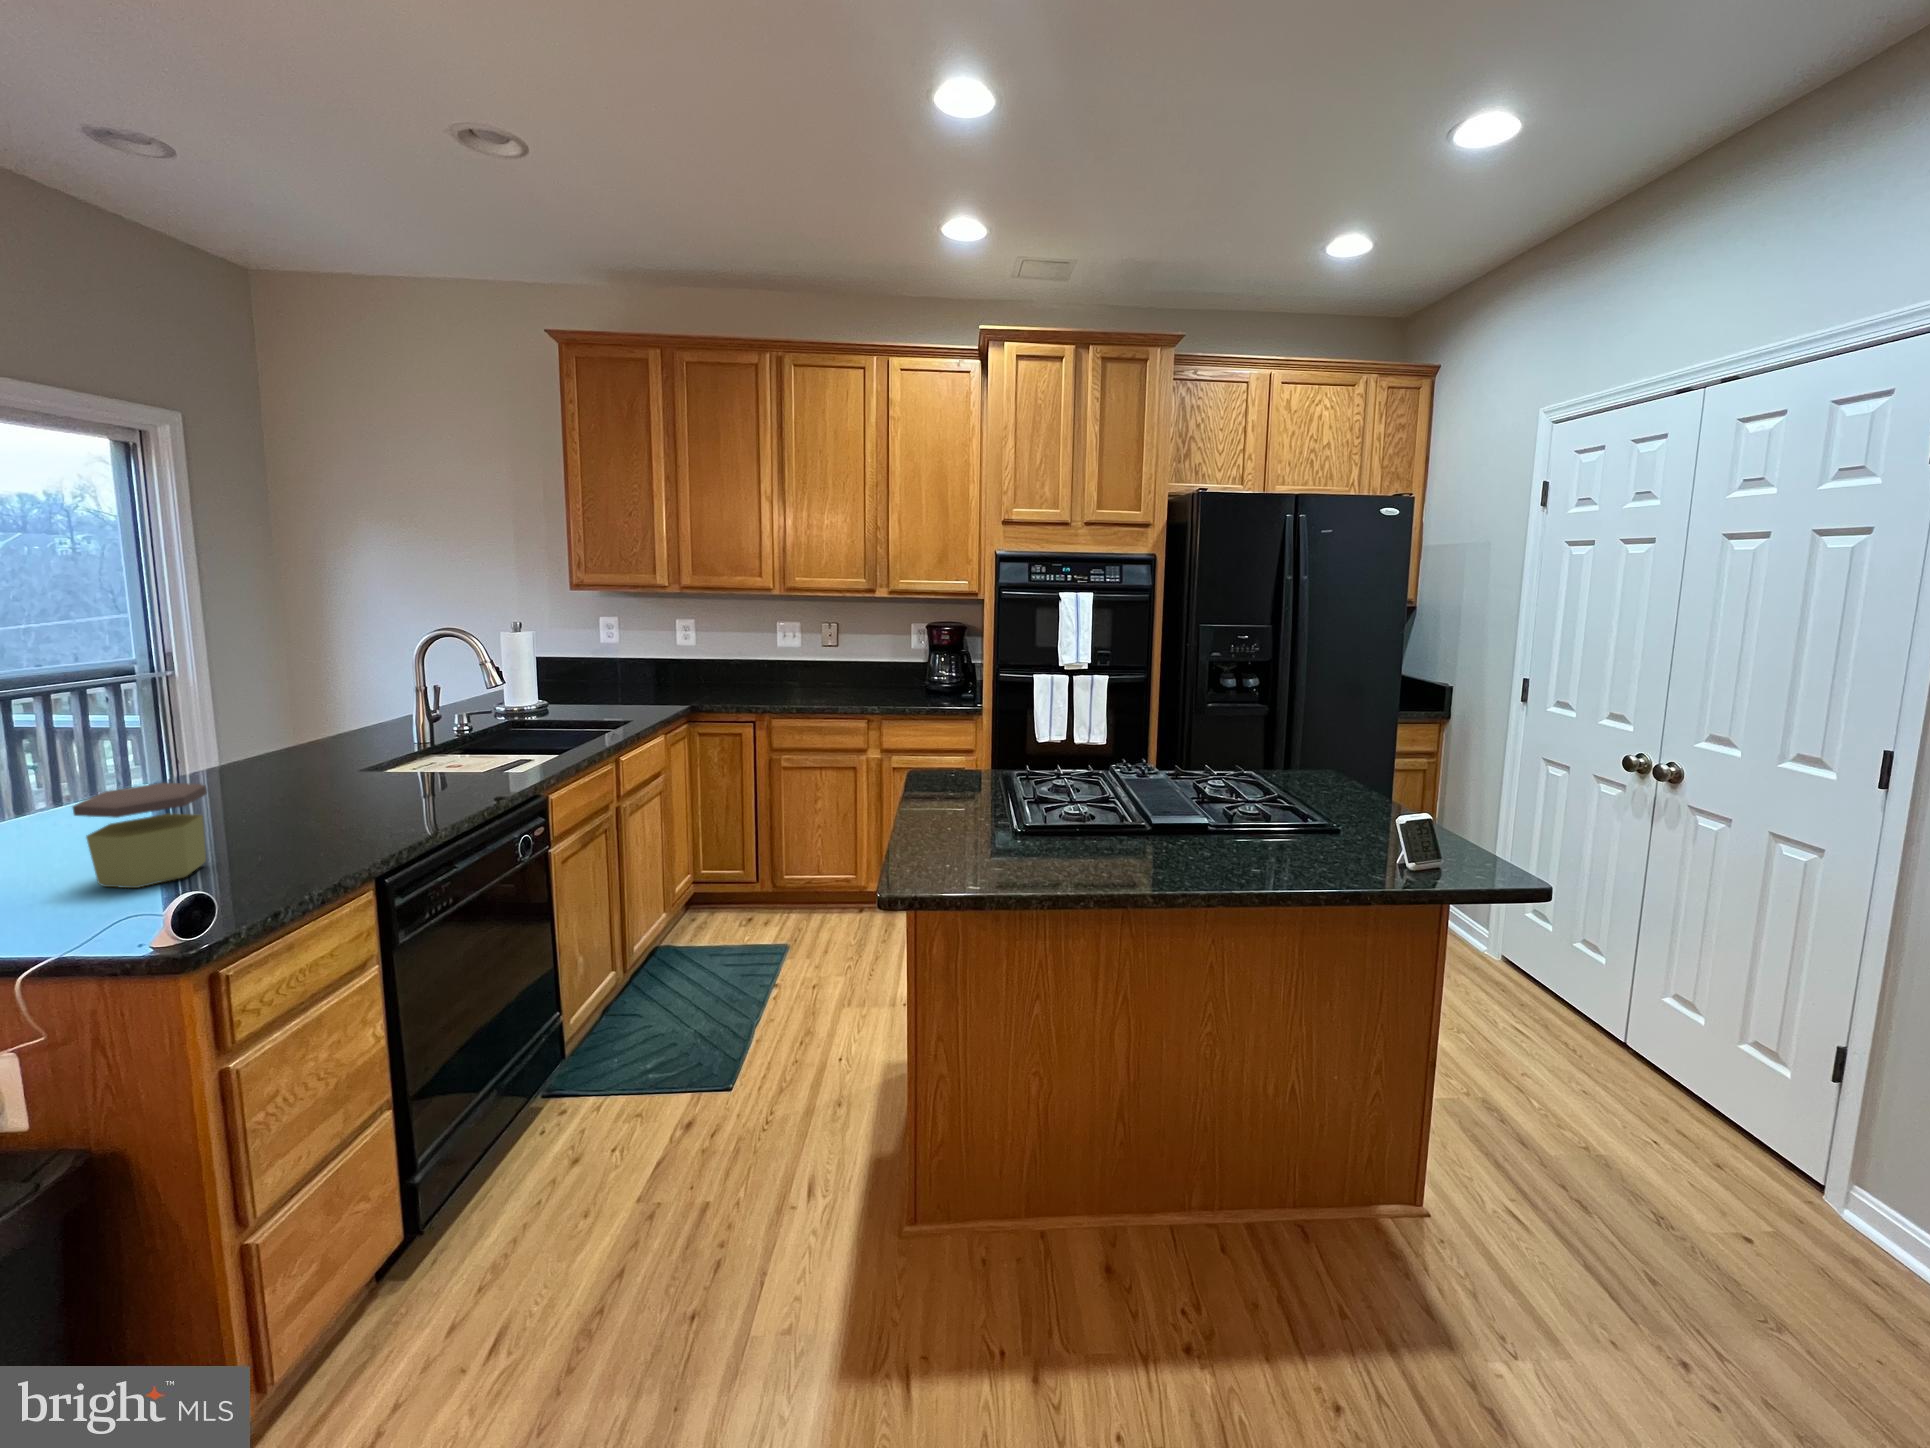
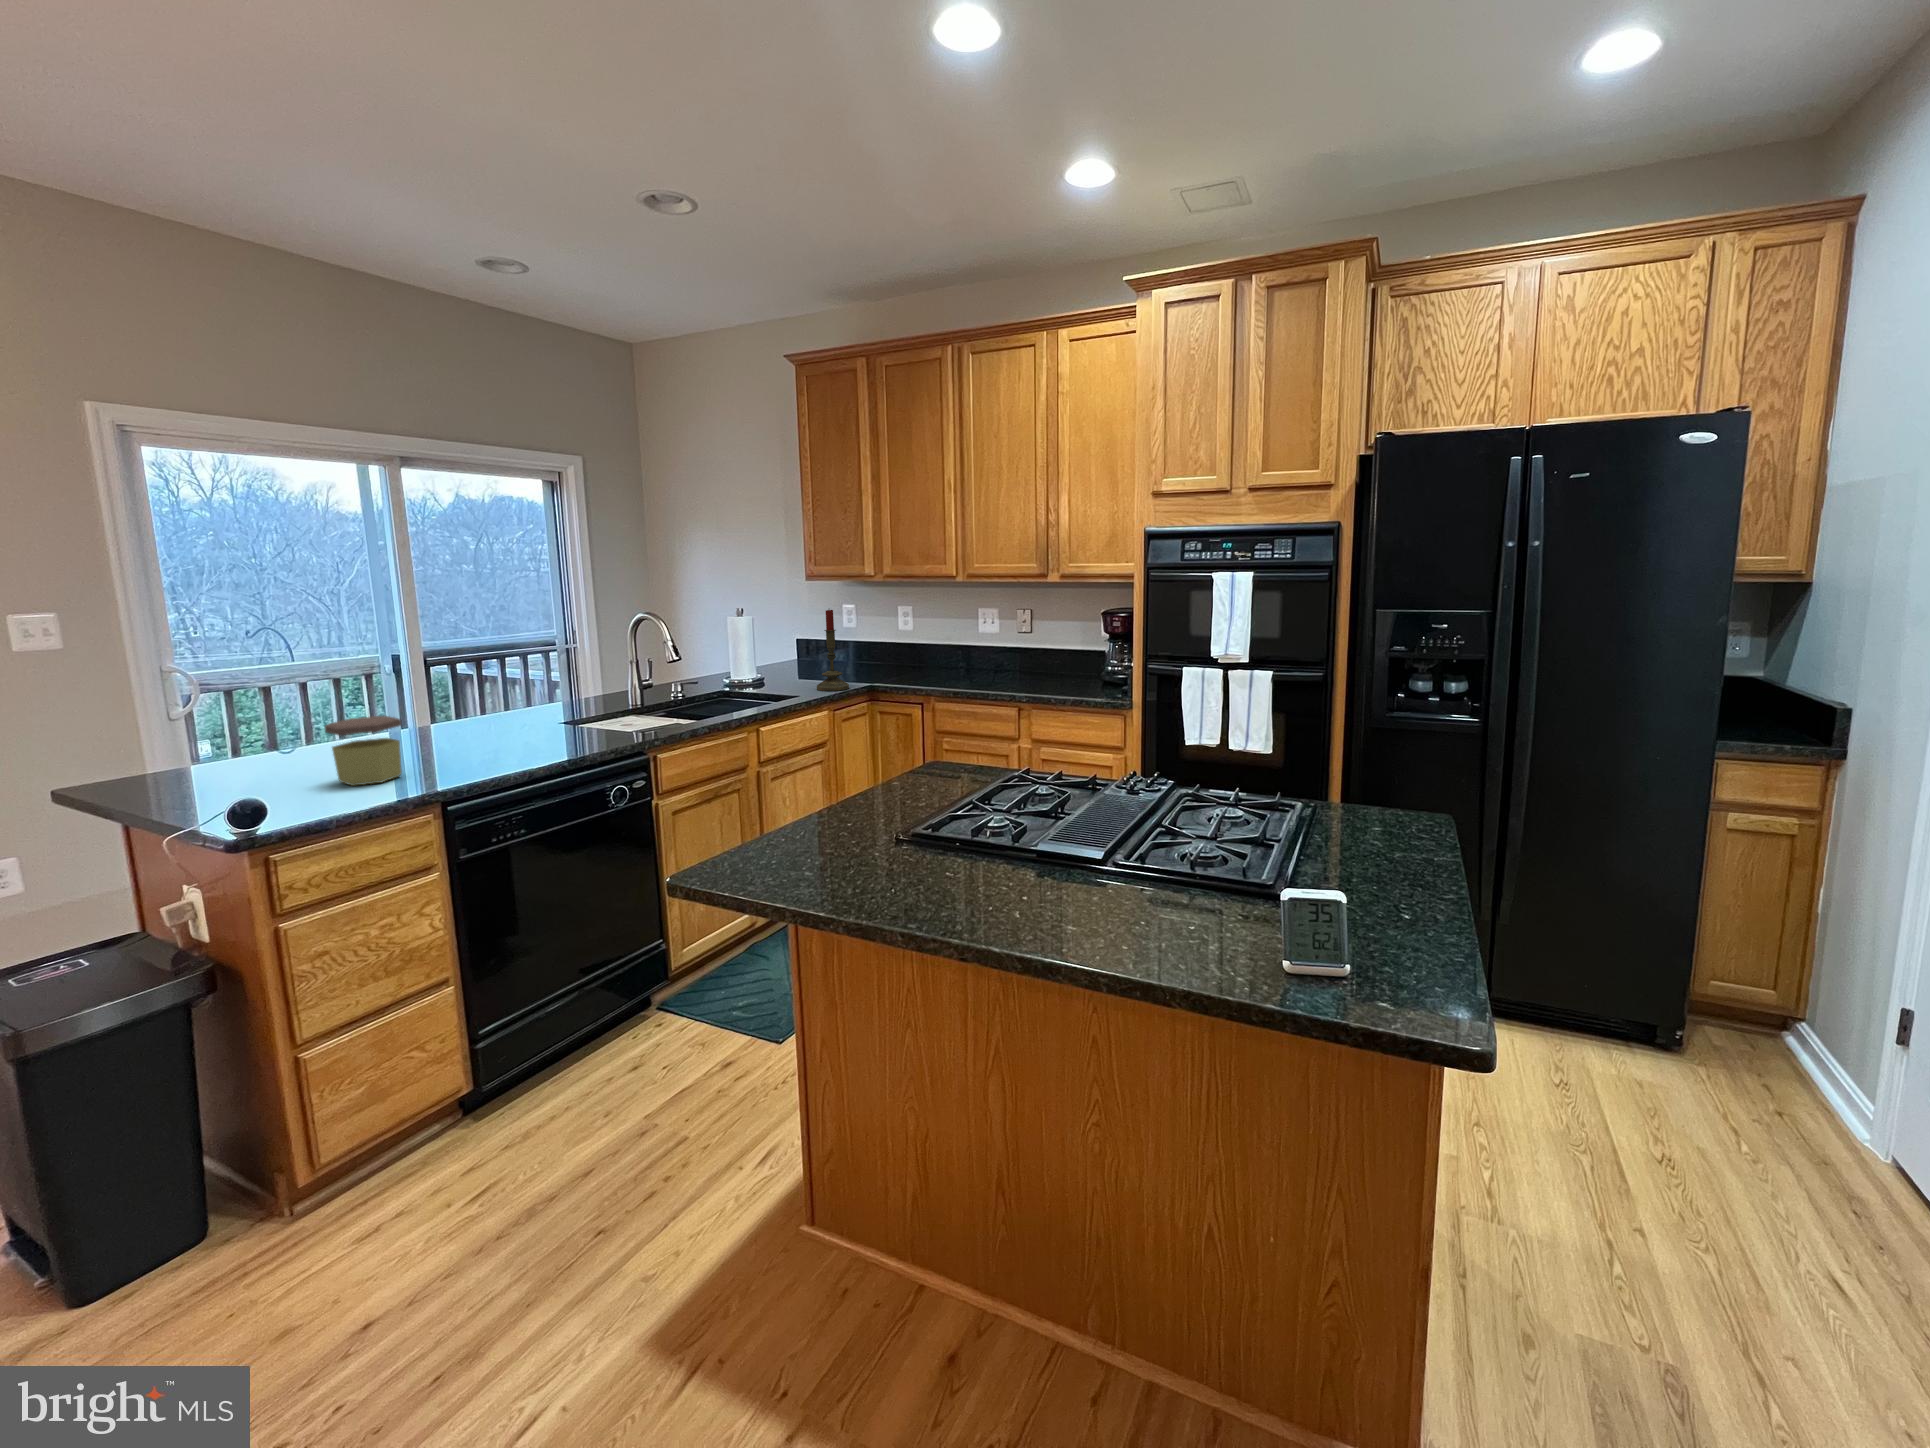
candle: none [628,620,666,711] -> present [817,610,849,691]

